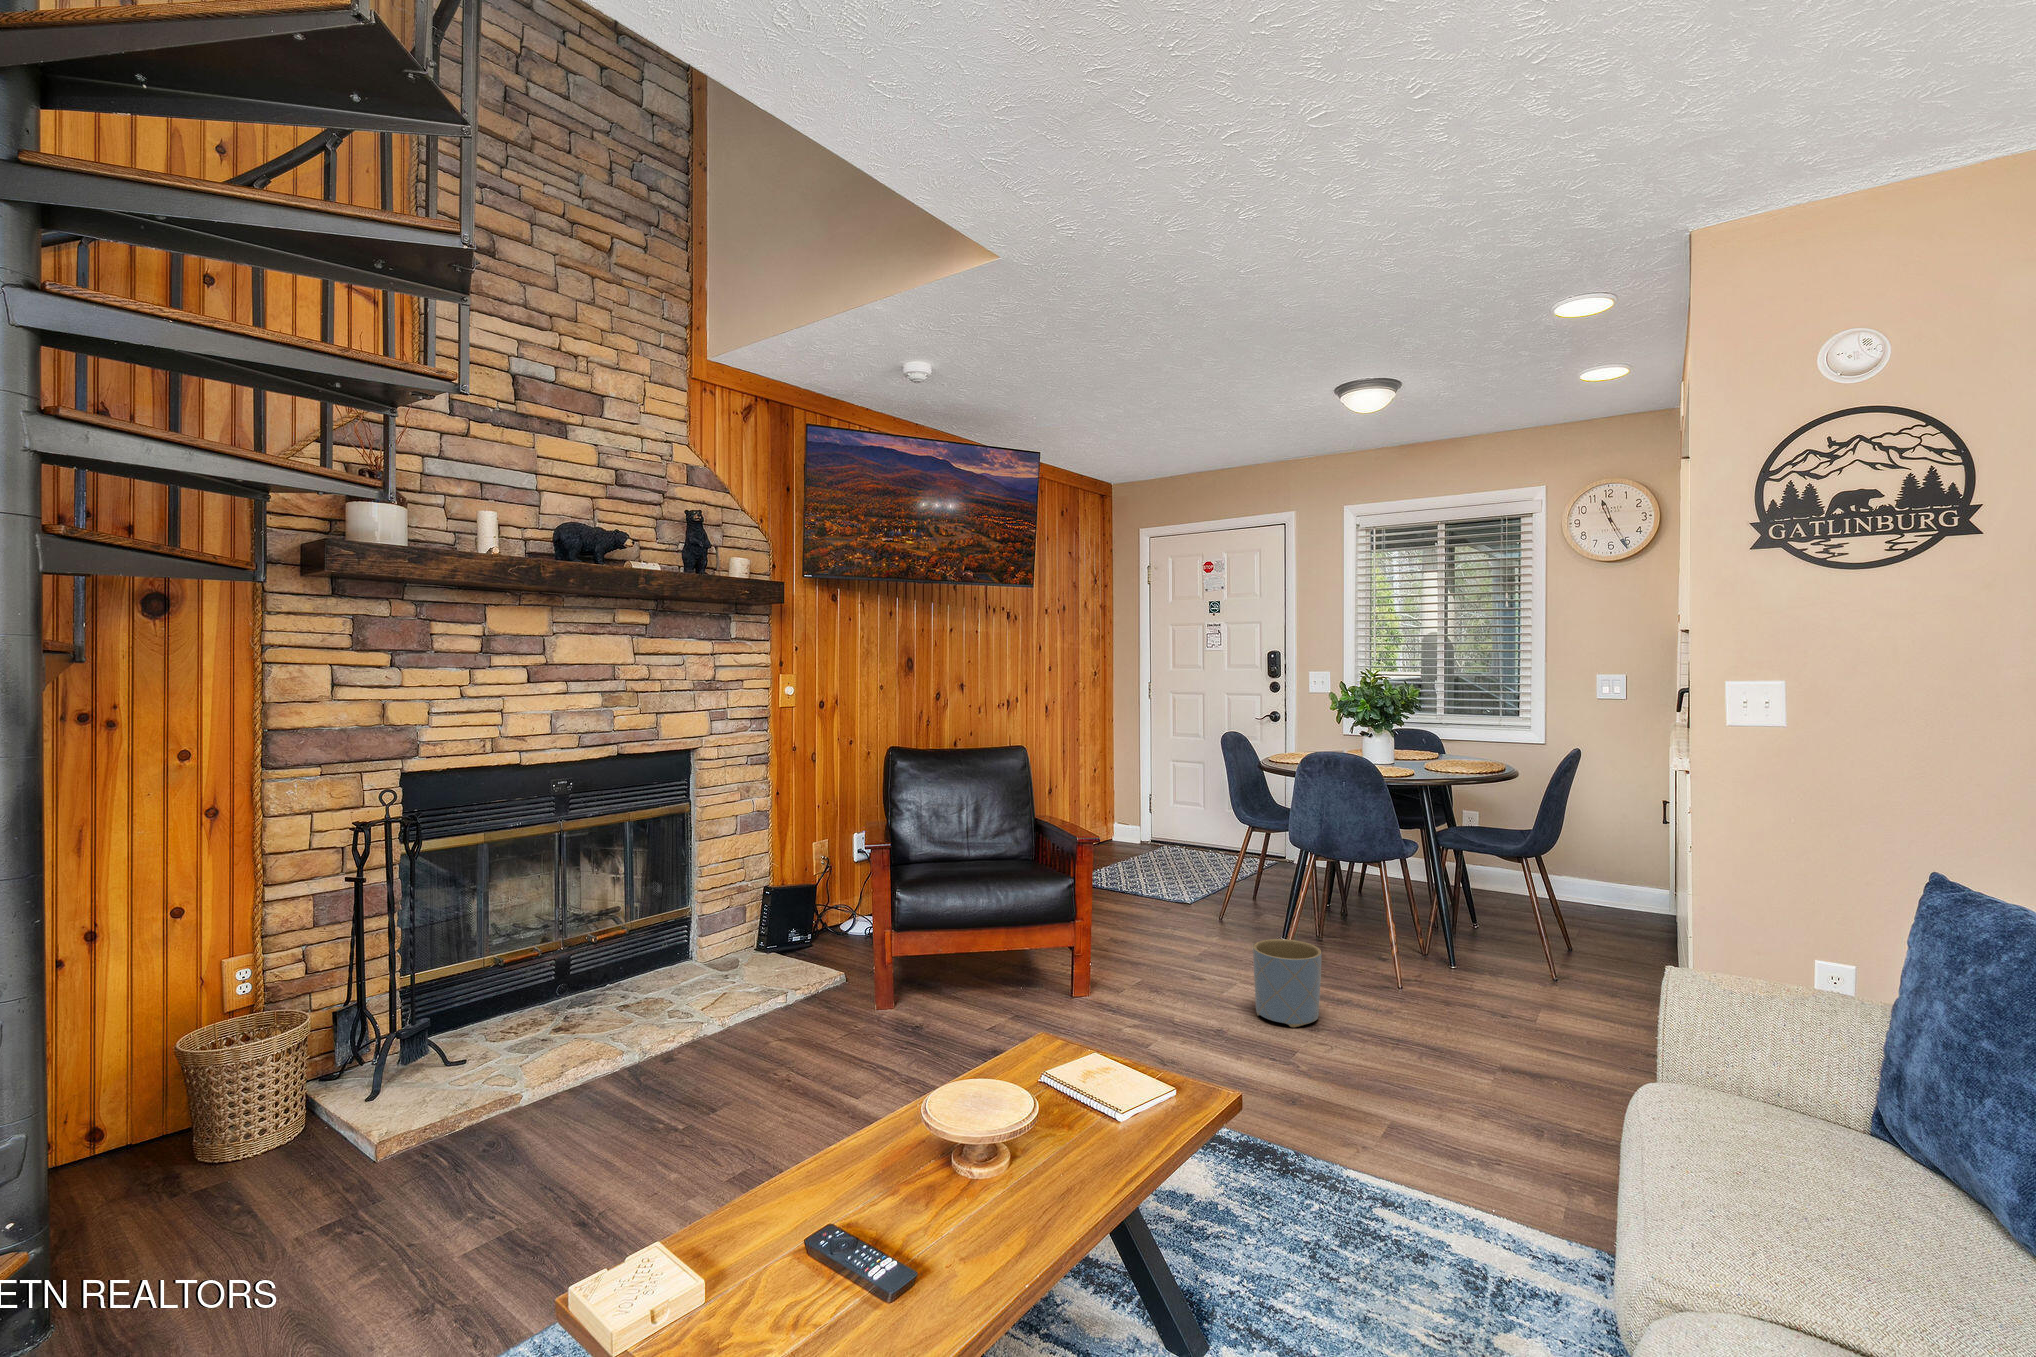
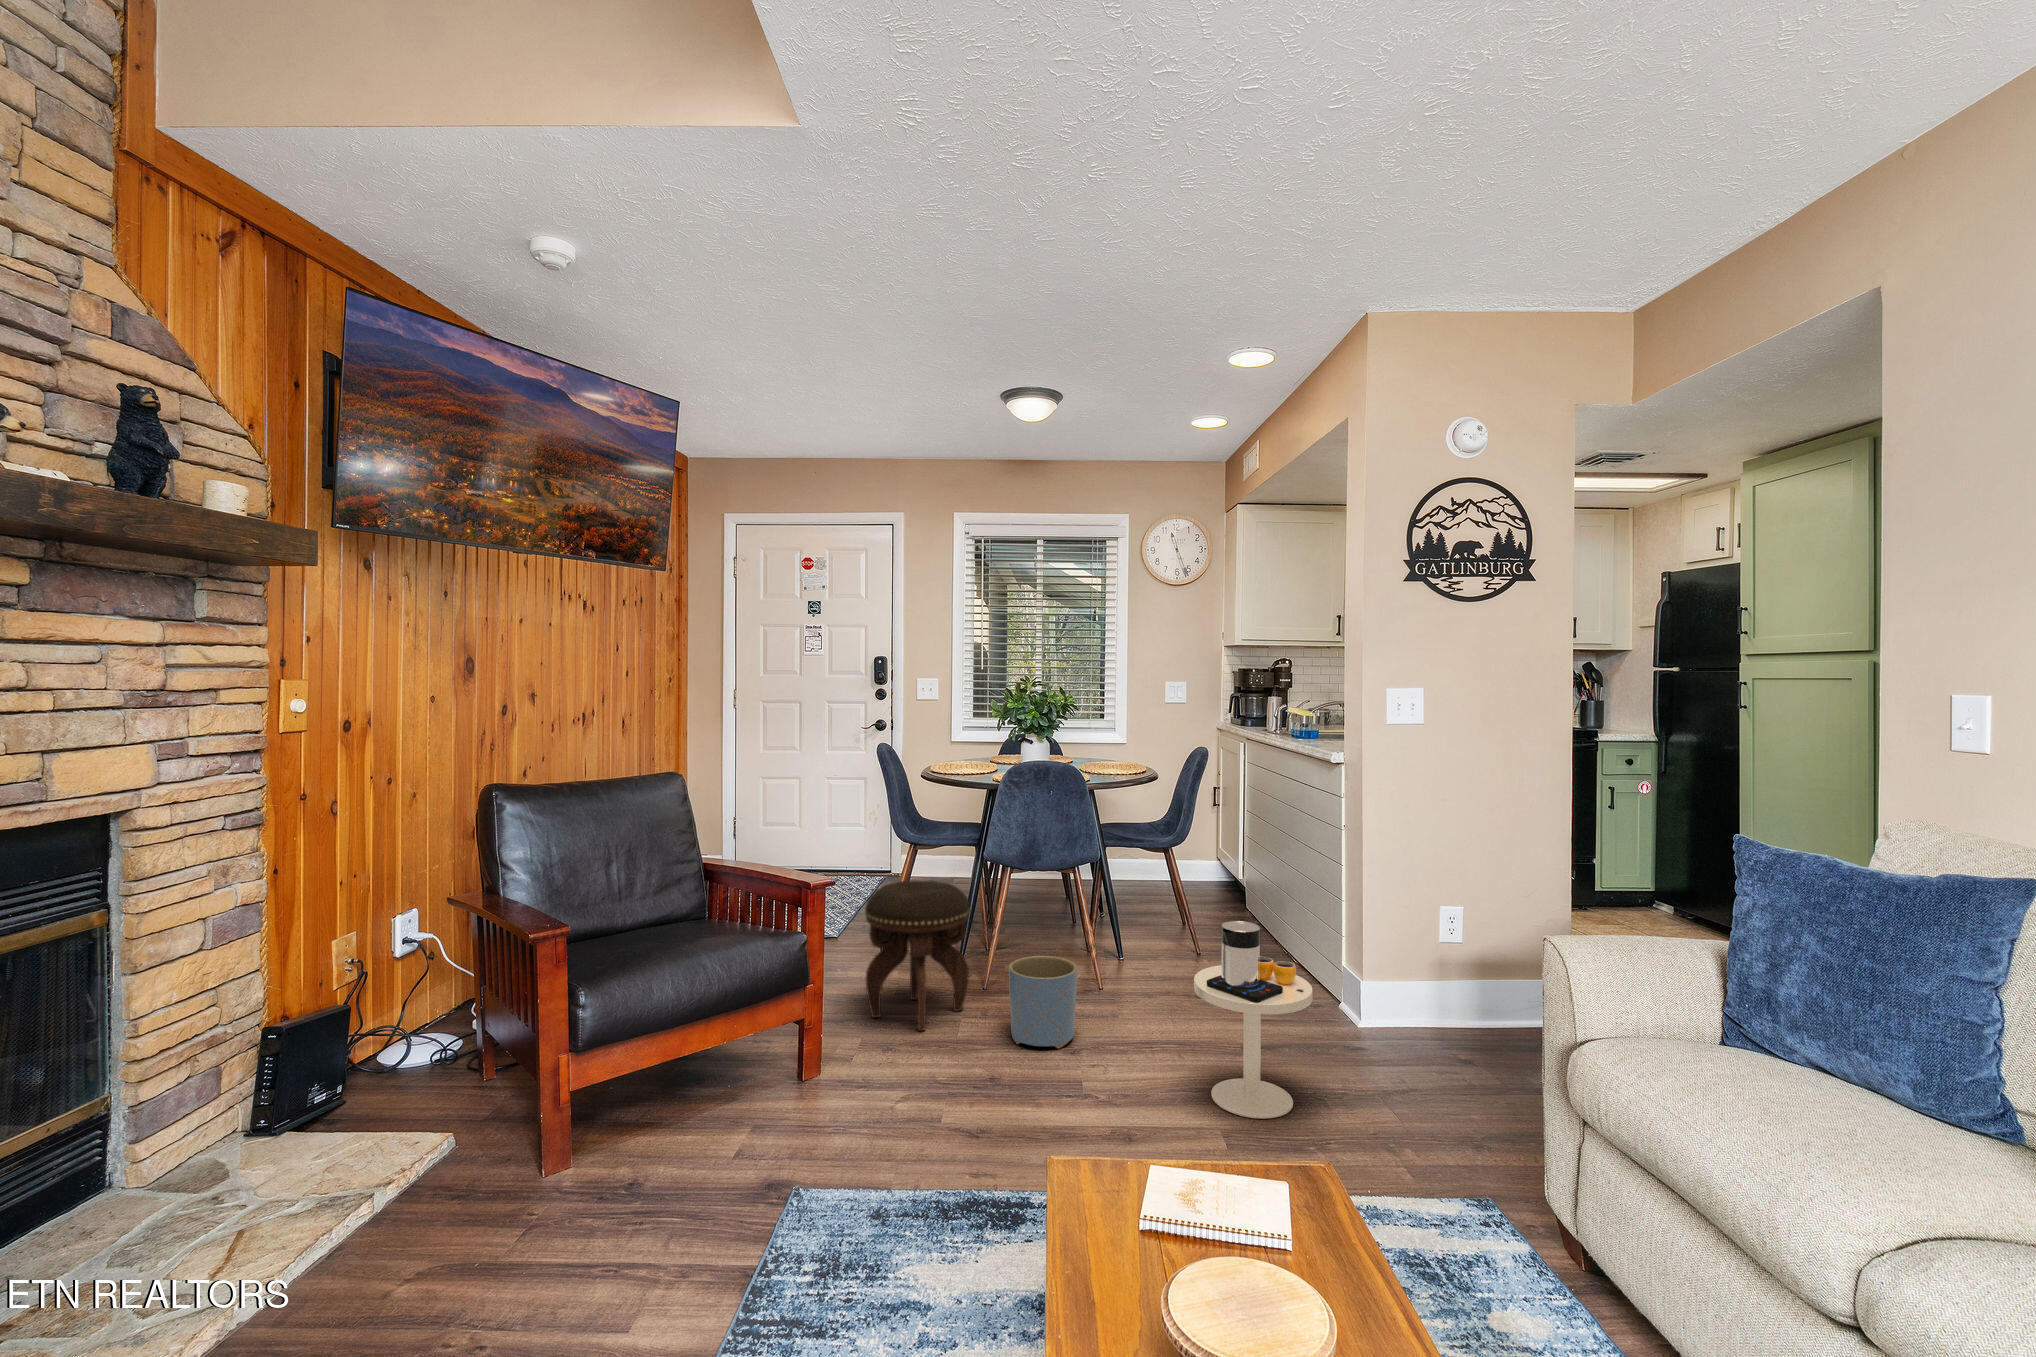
footstool: none [1148,855,1243,988] -> present [865,880,970,1031]
side table: none [1381,924,1514,1134] -> present [1194,921,1313,1119]

